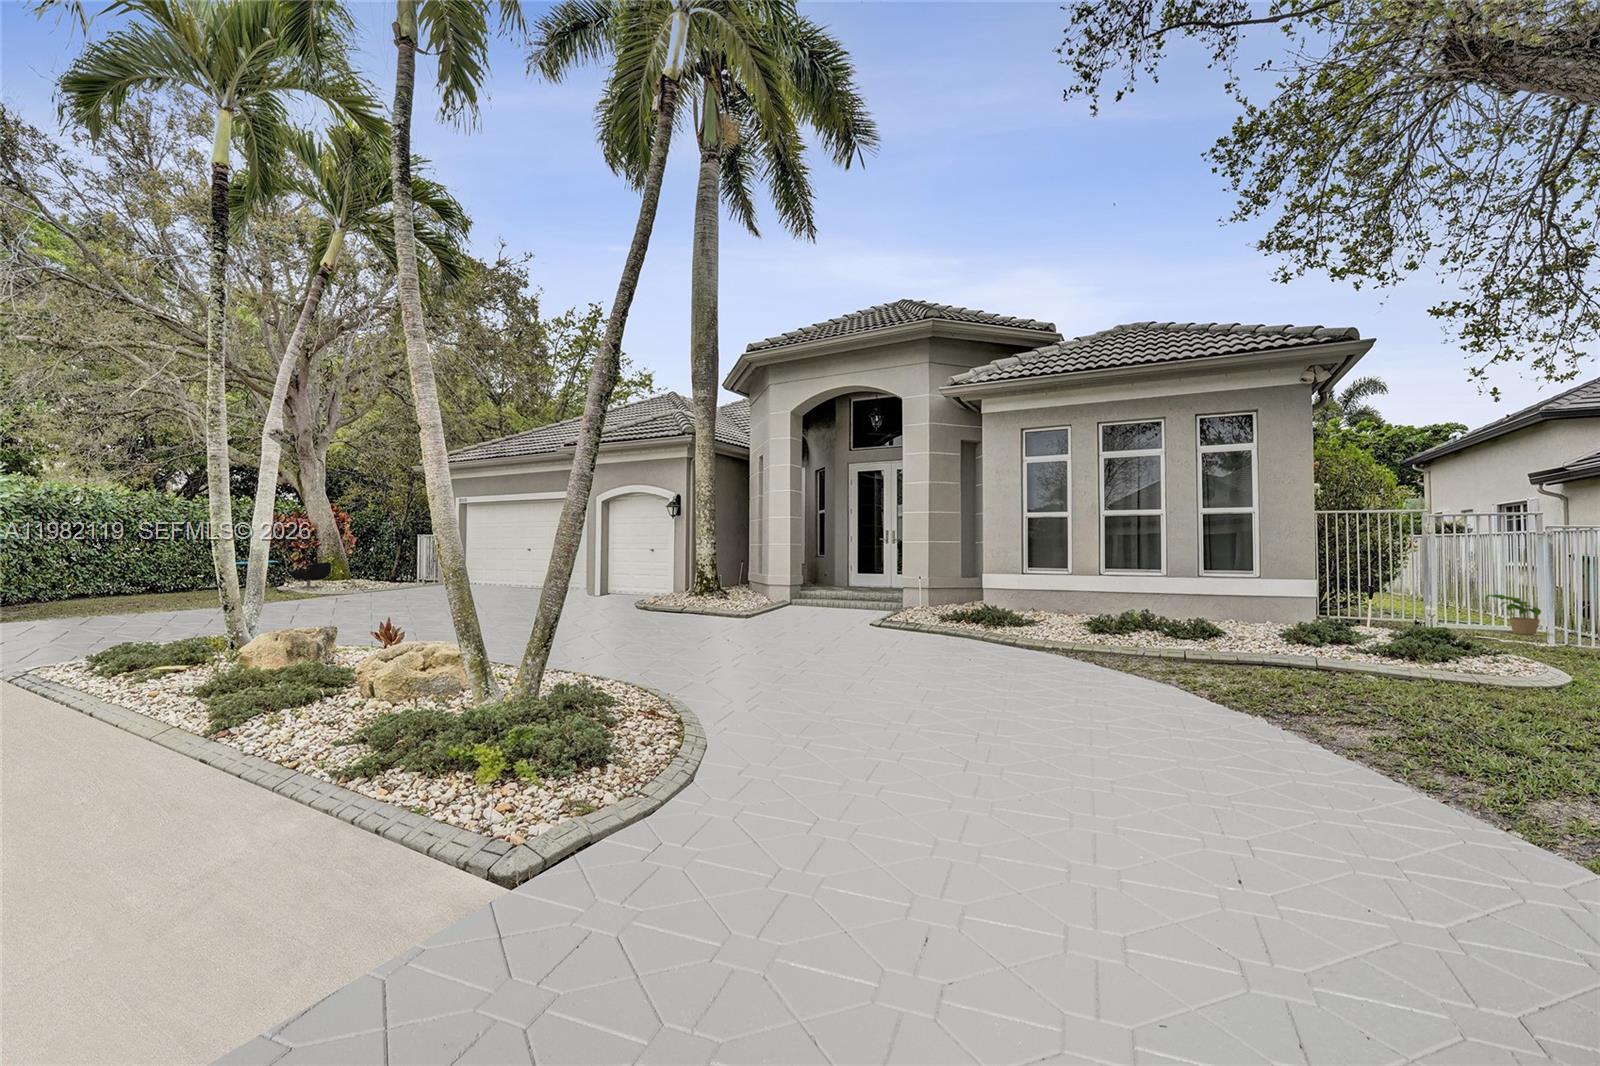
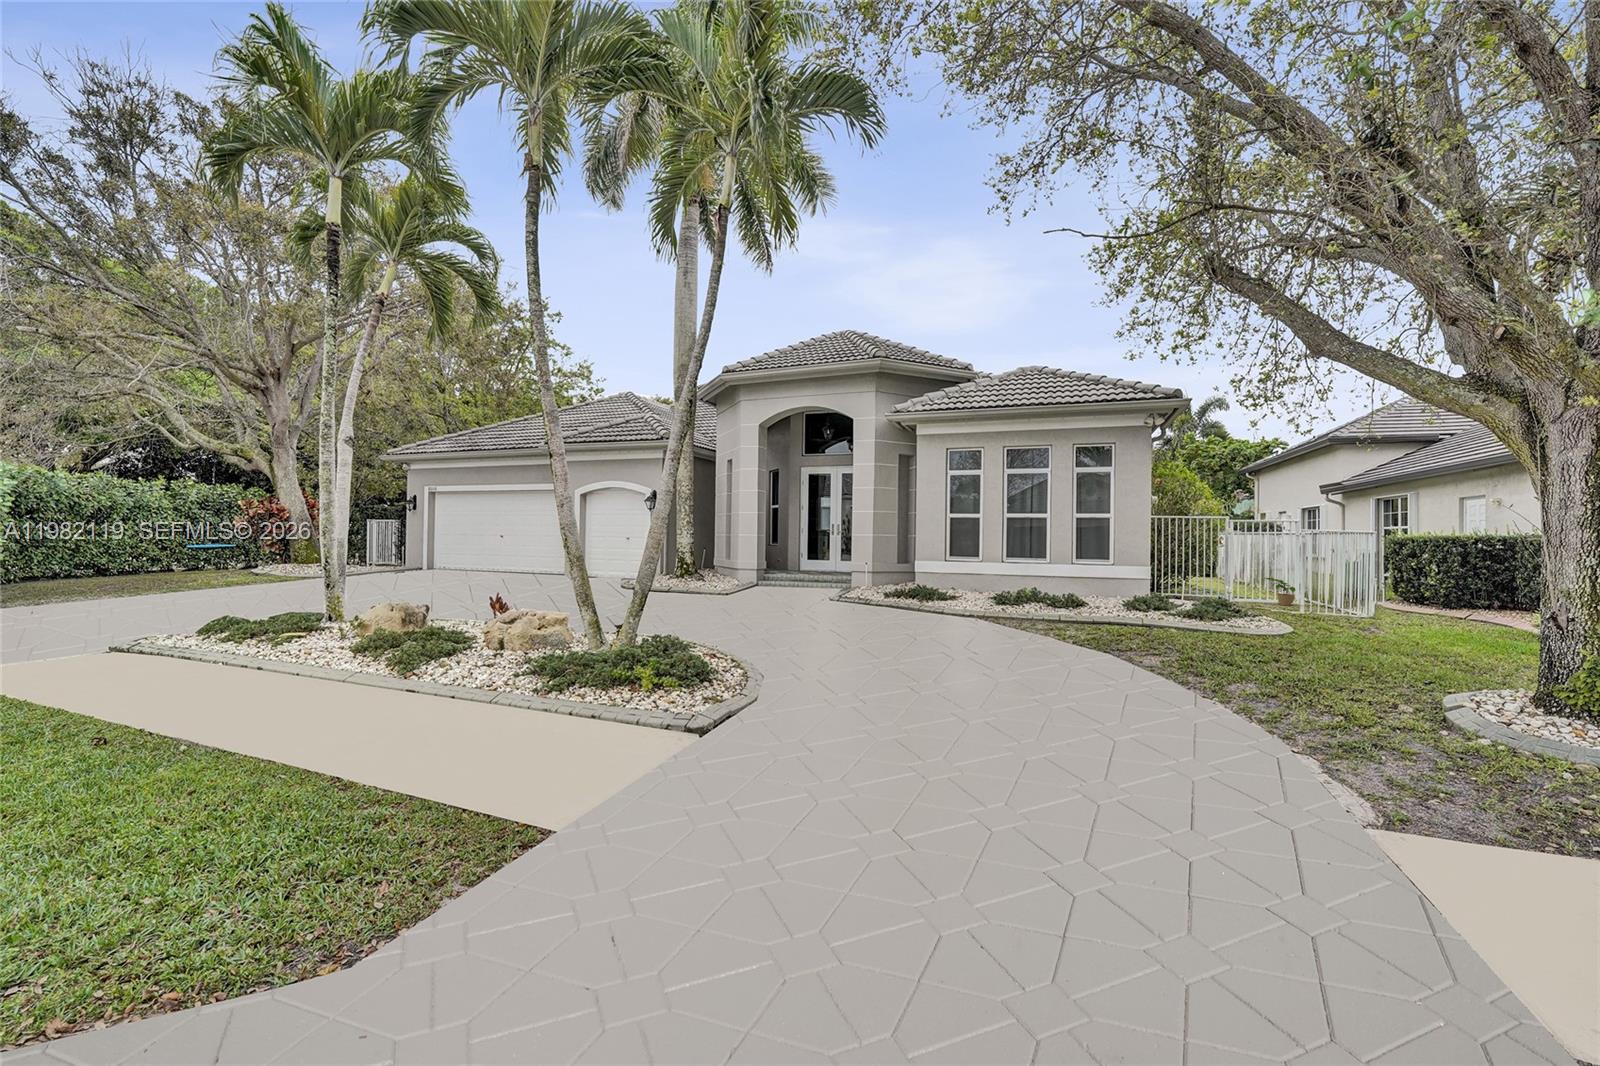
lounge chair: present [290,562,331,588] -> none [273,546,313,570]

